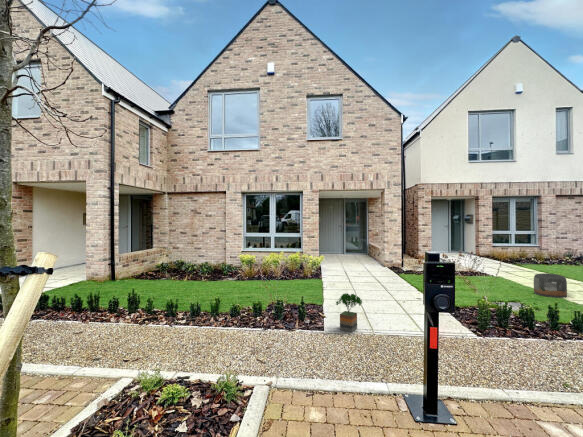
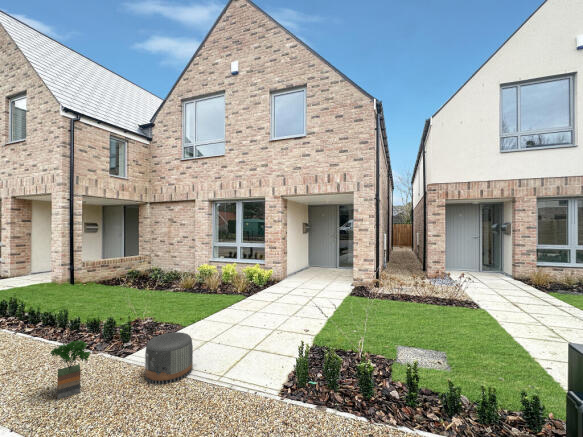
pouf: present [534,273,567,298] -> present [145,332,193,384]

